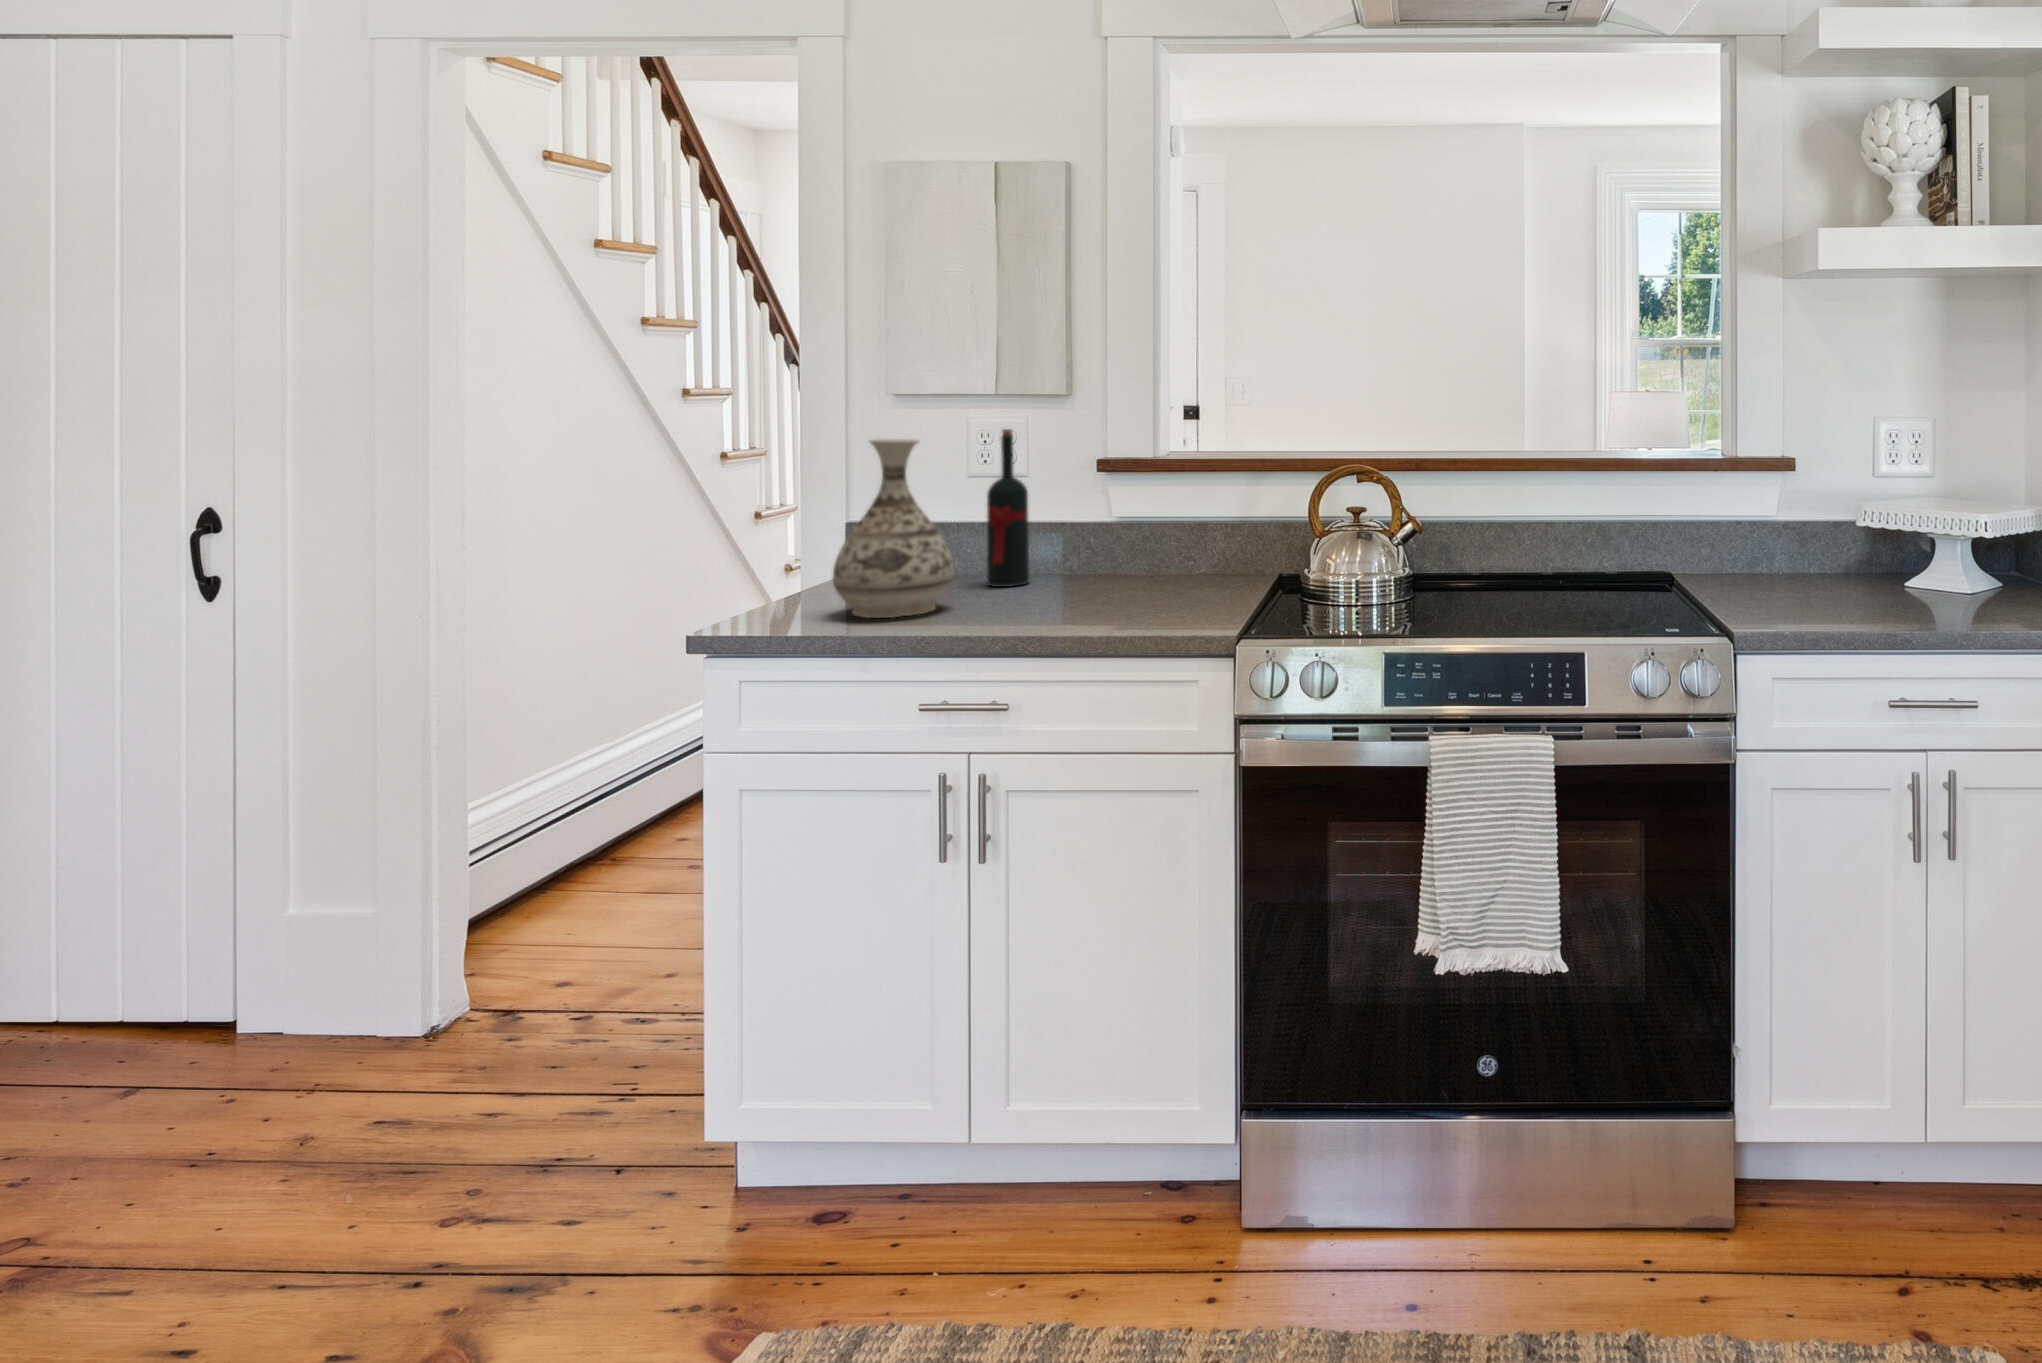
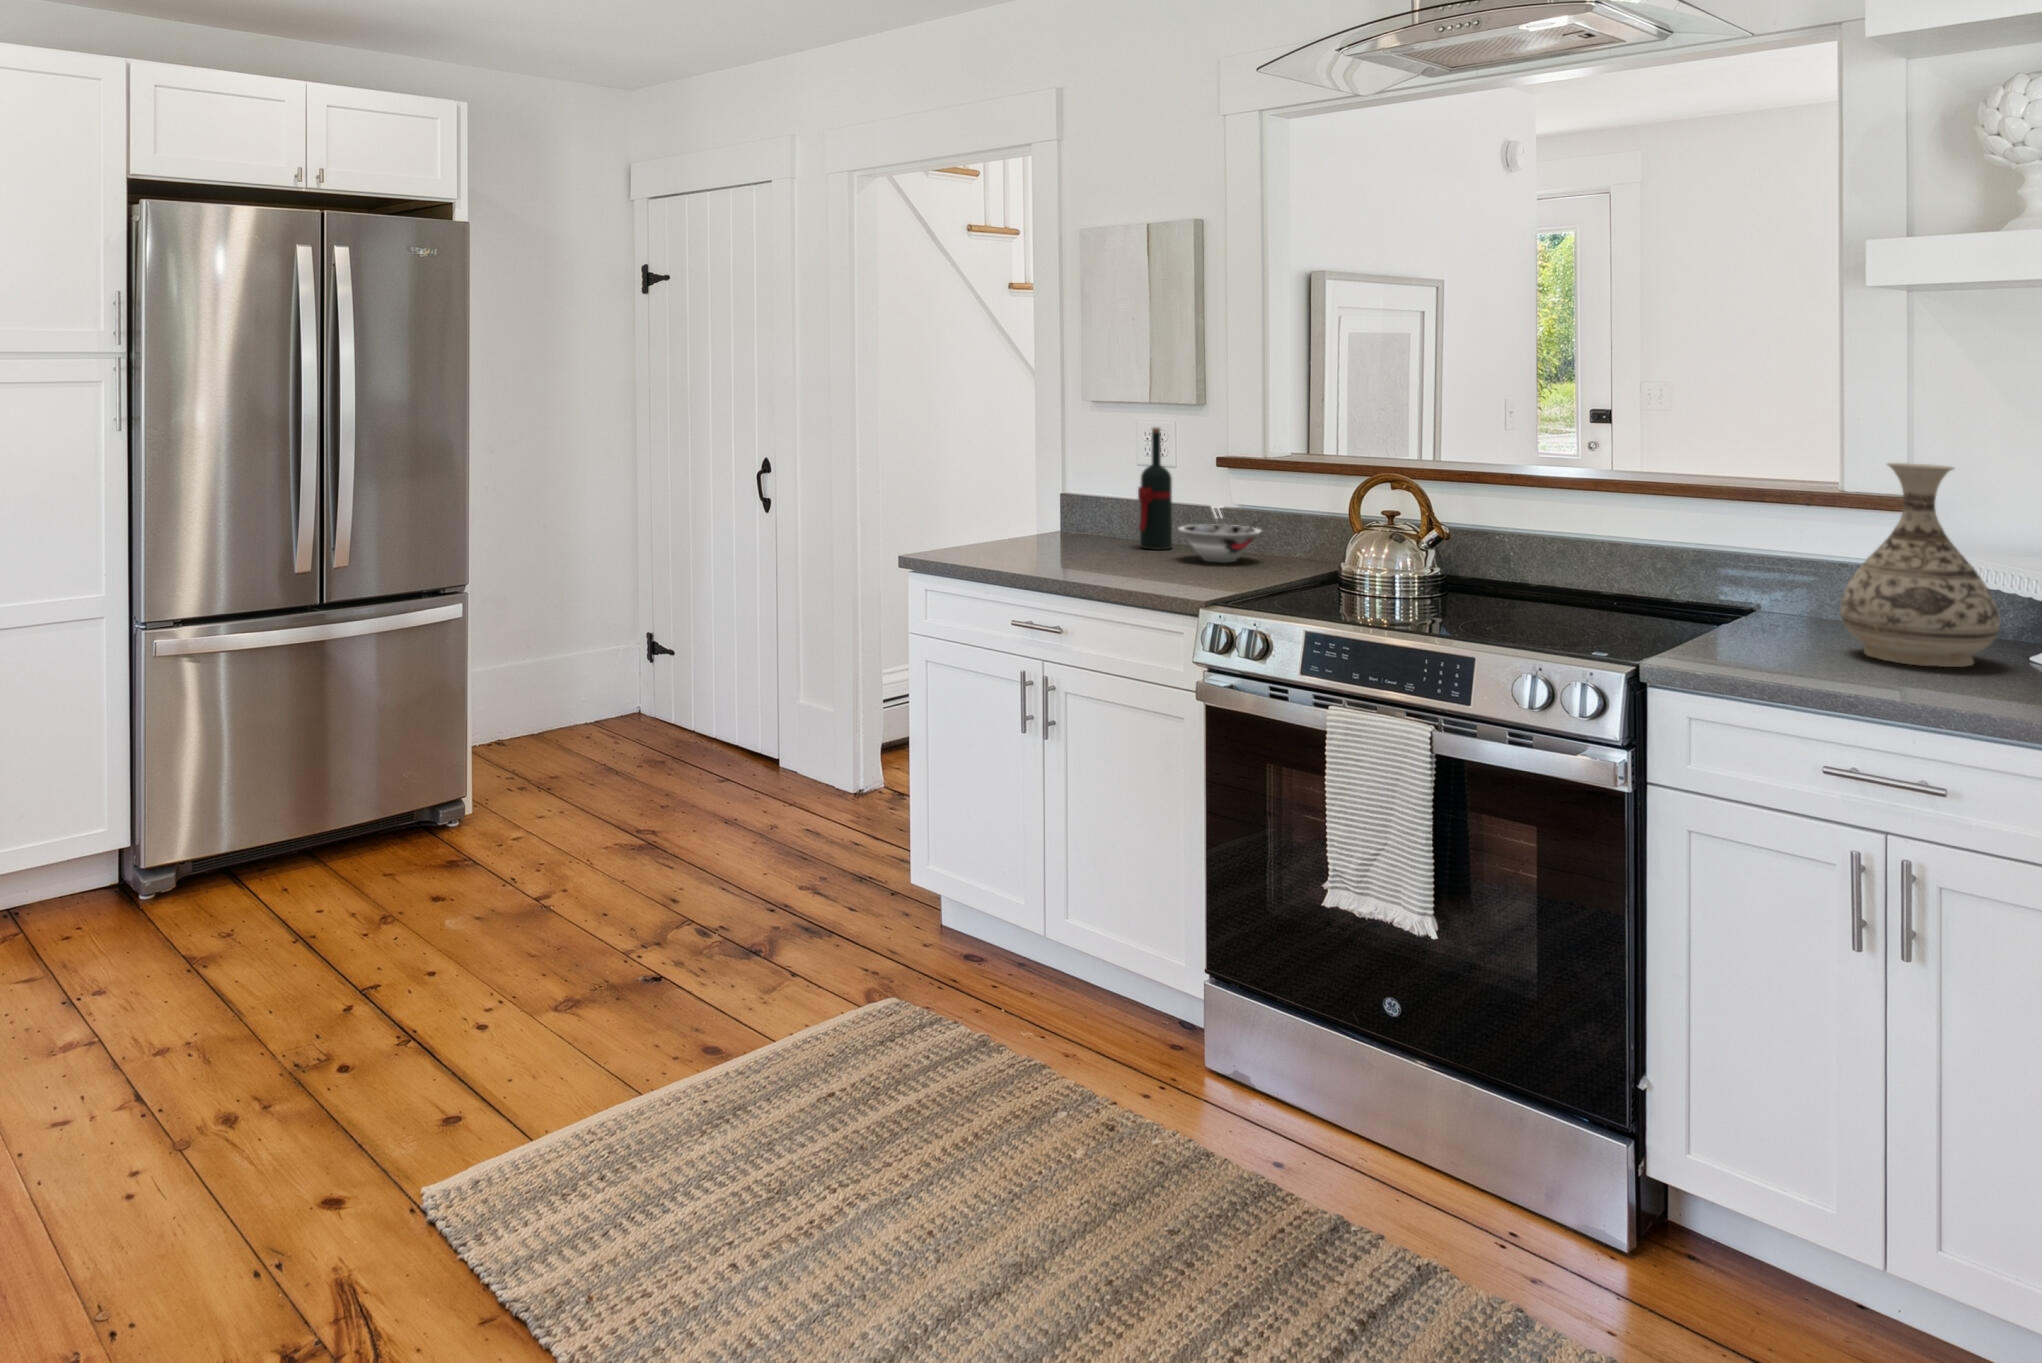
vase: present [833,439,954,618] -> present [1840,463,2000,667]
bowl: none [1069,520,1197,592] -> present [1179,505,1262,563]

